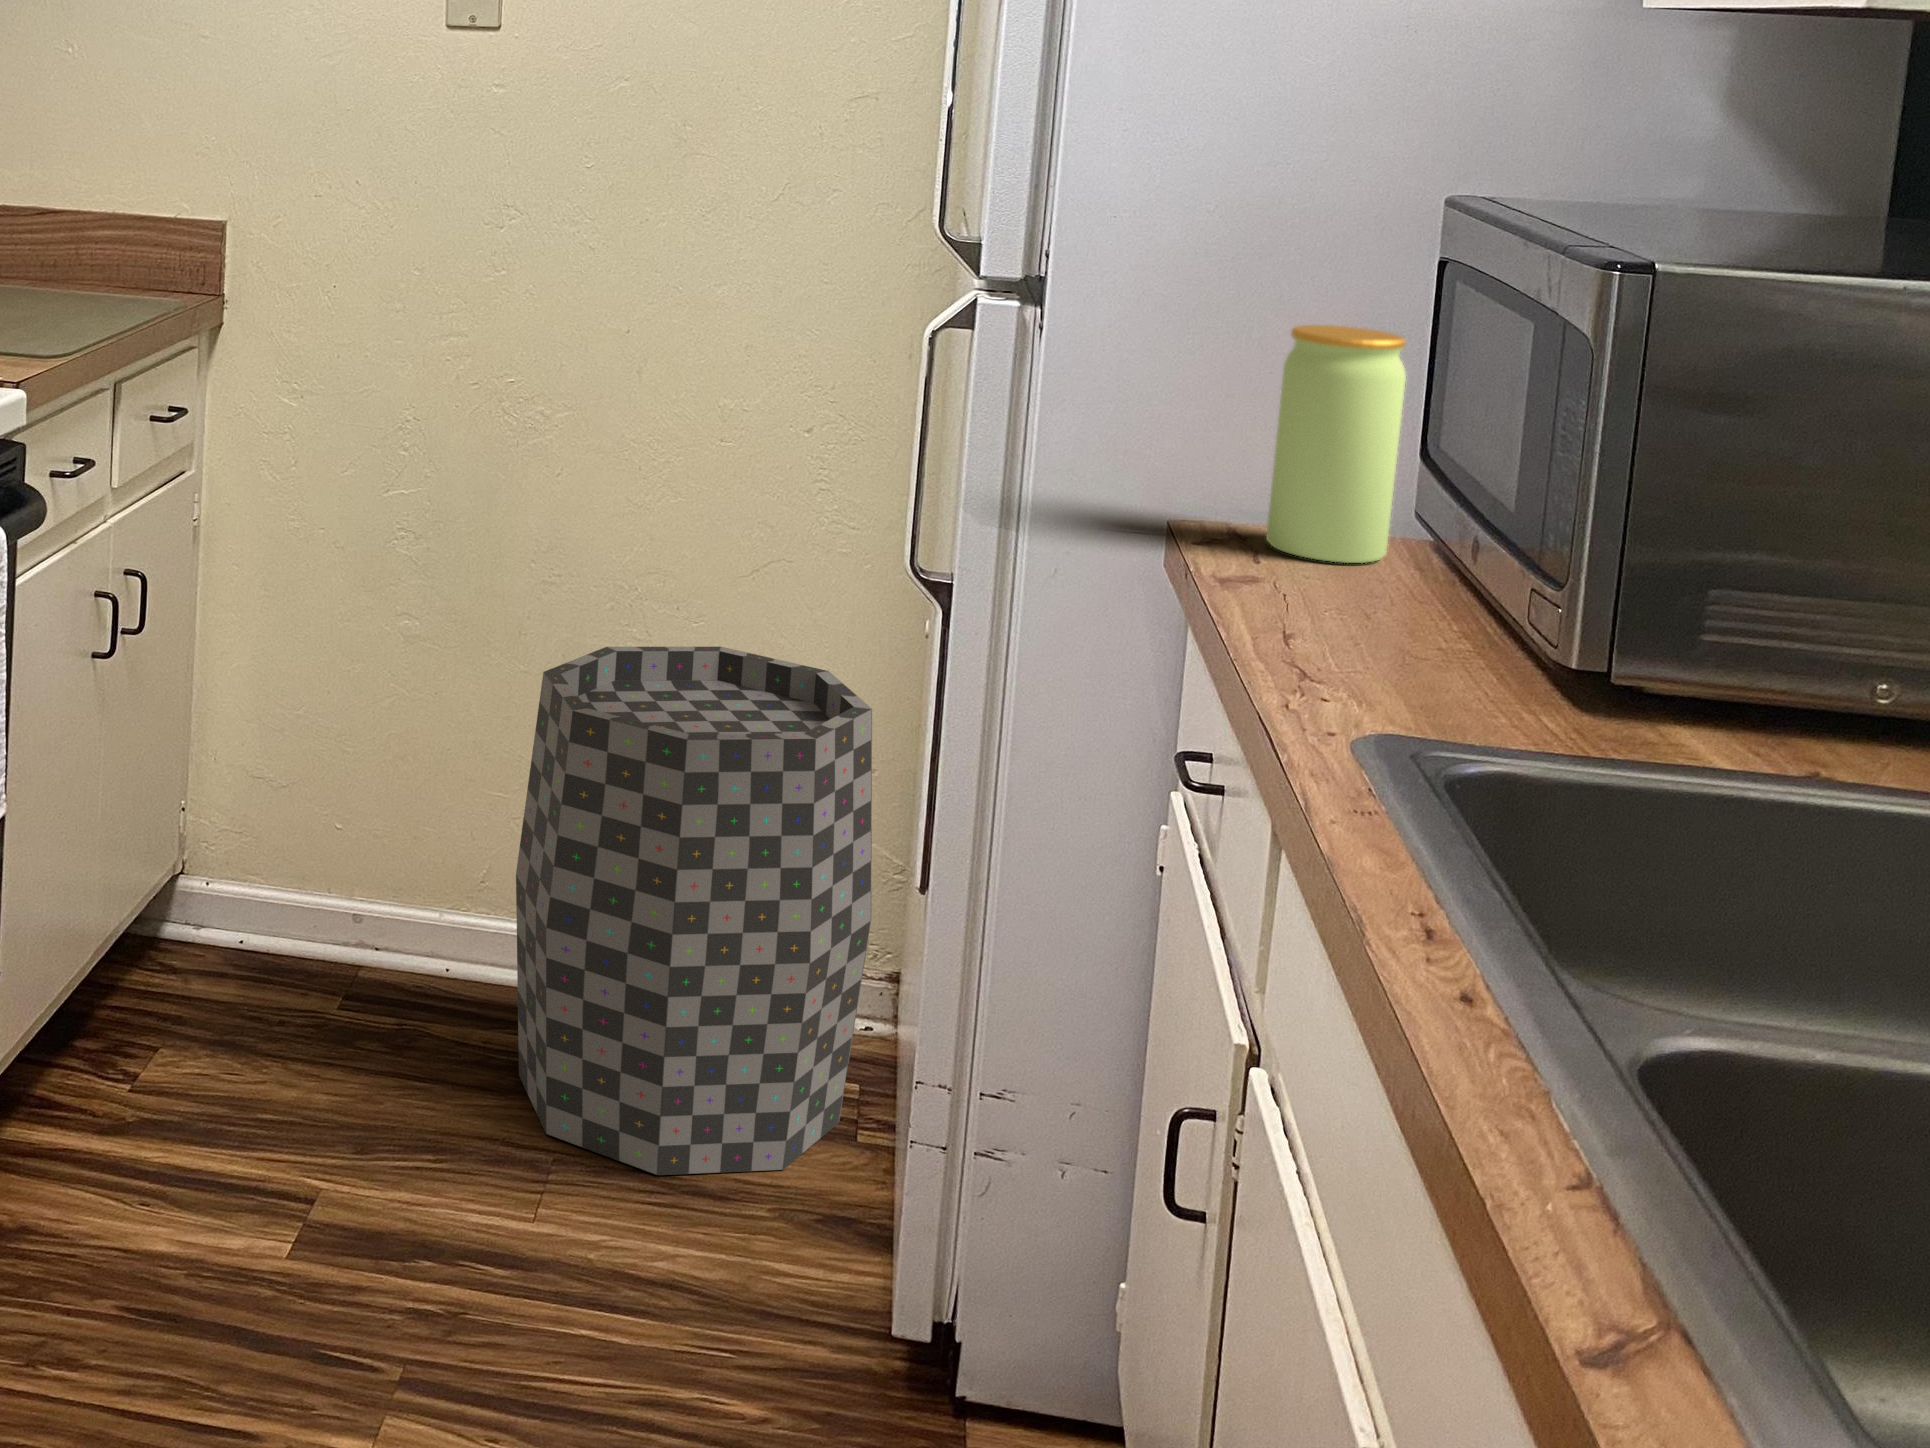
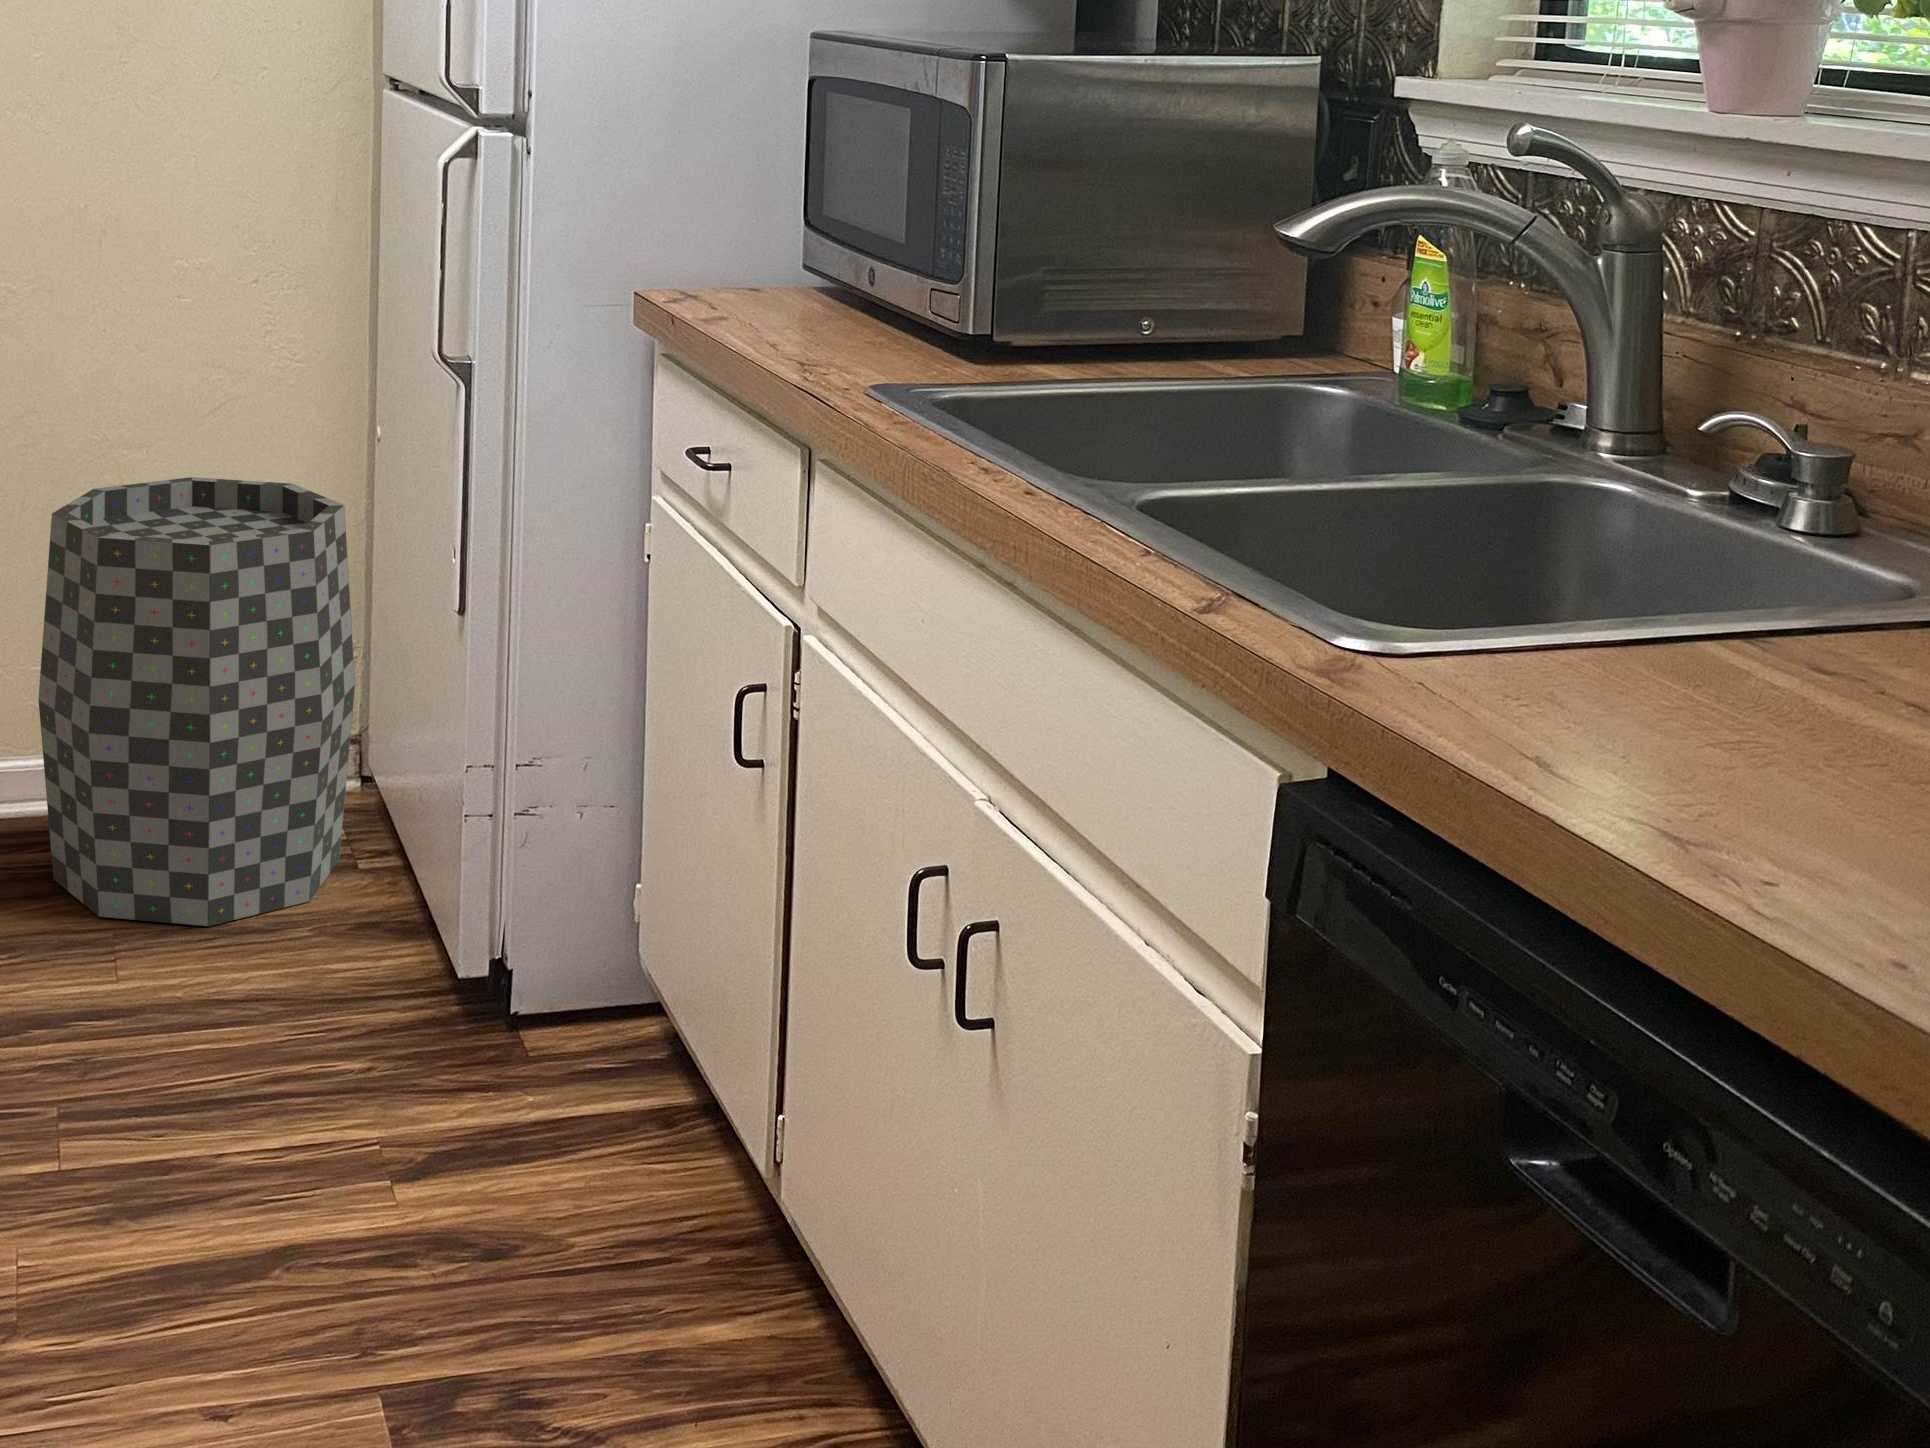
jar: present [1266,325,1406,563] -> none [714,133,803,307]

